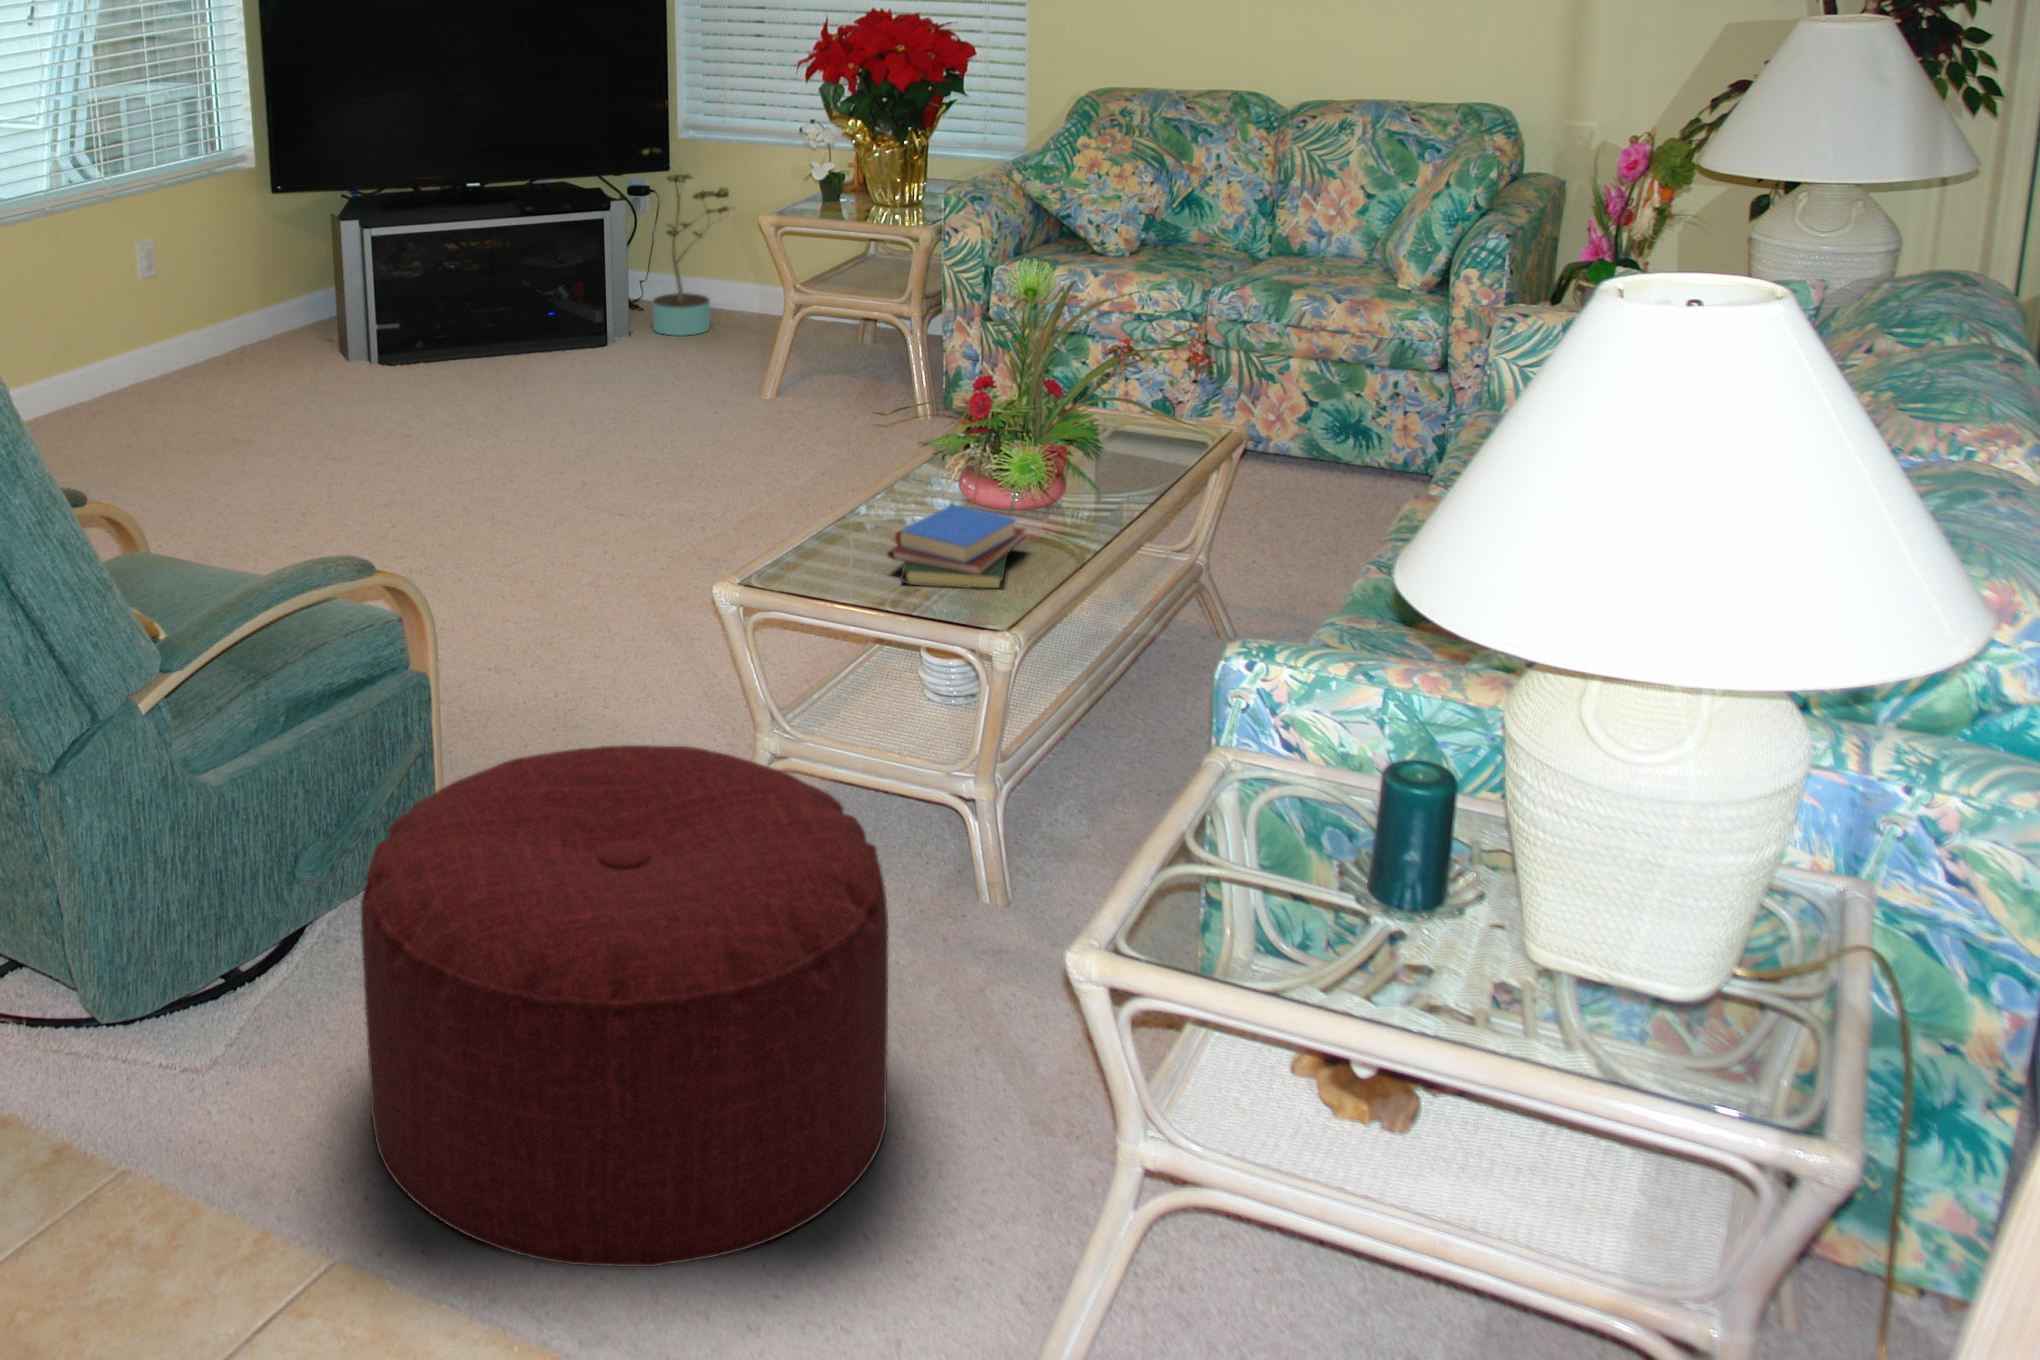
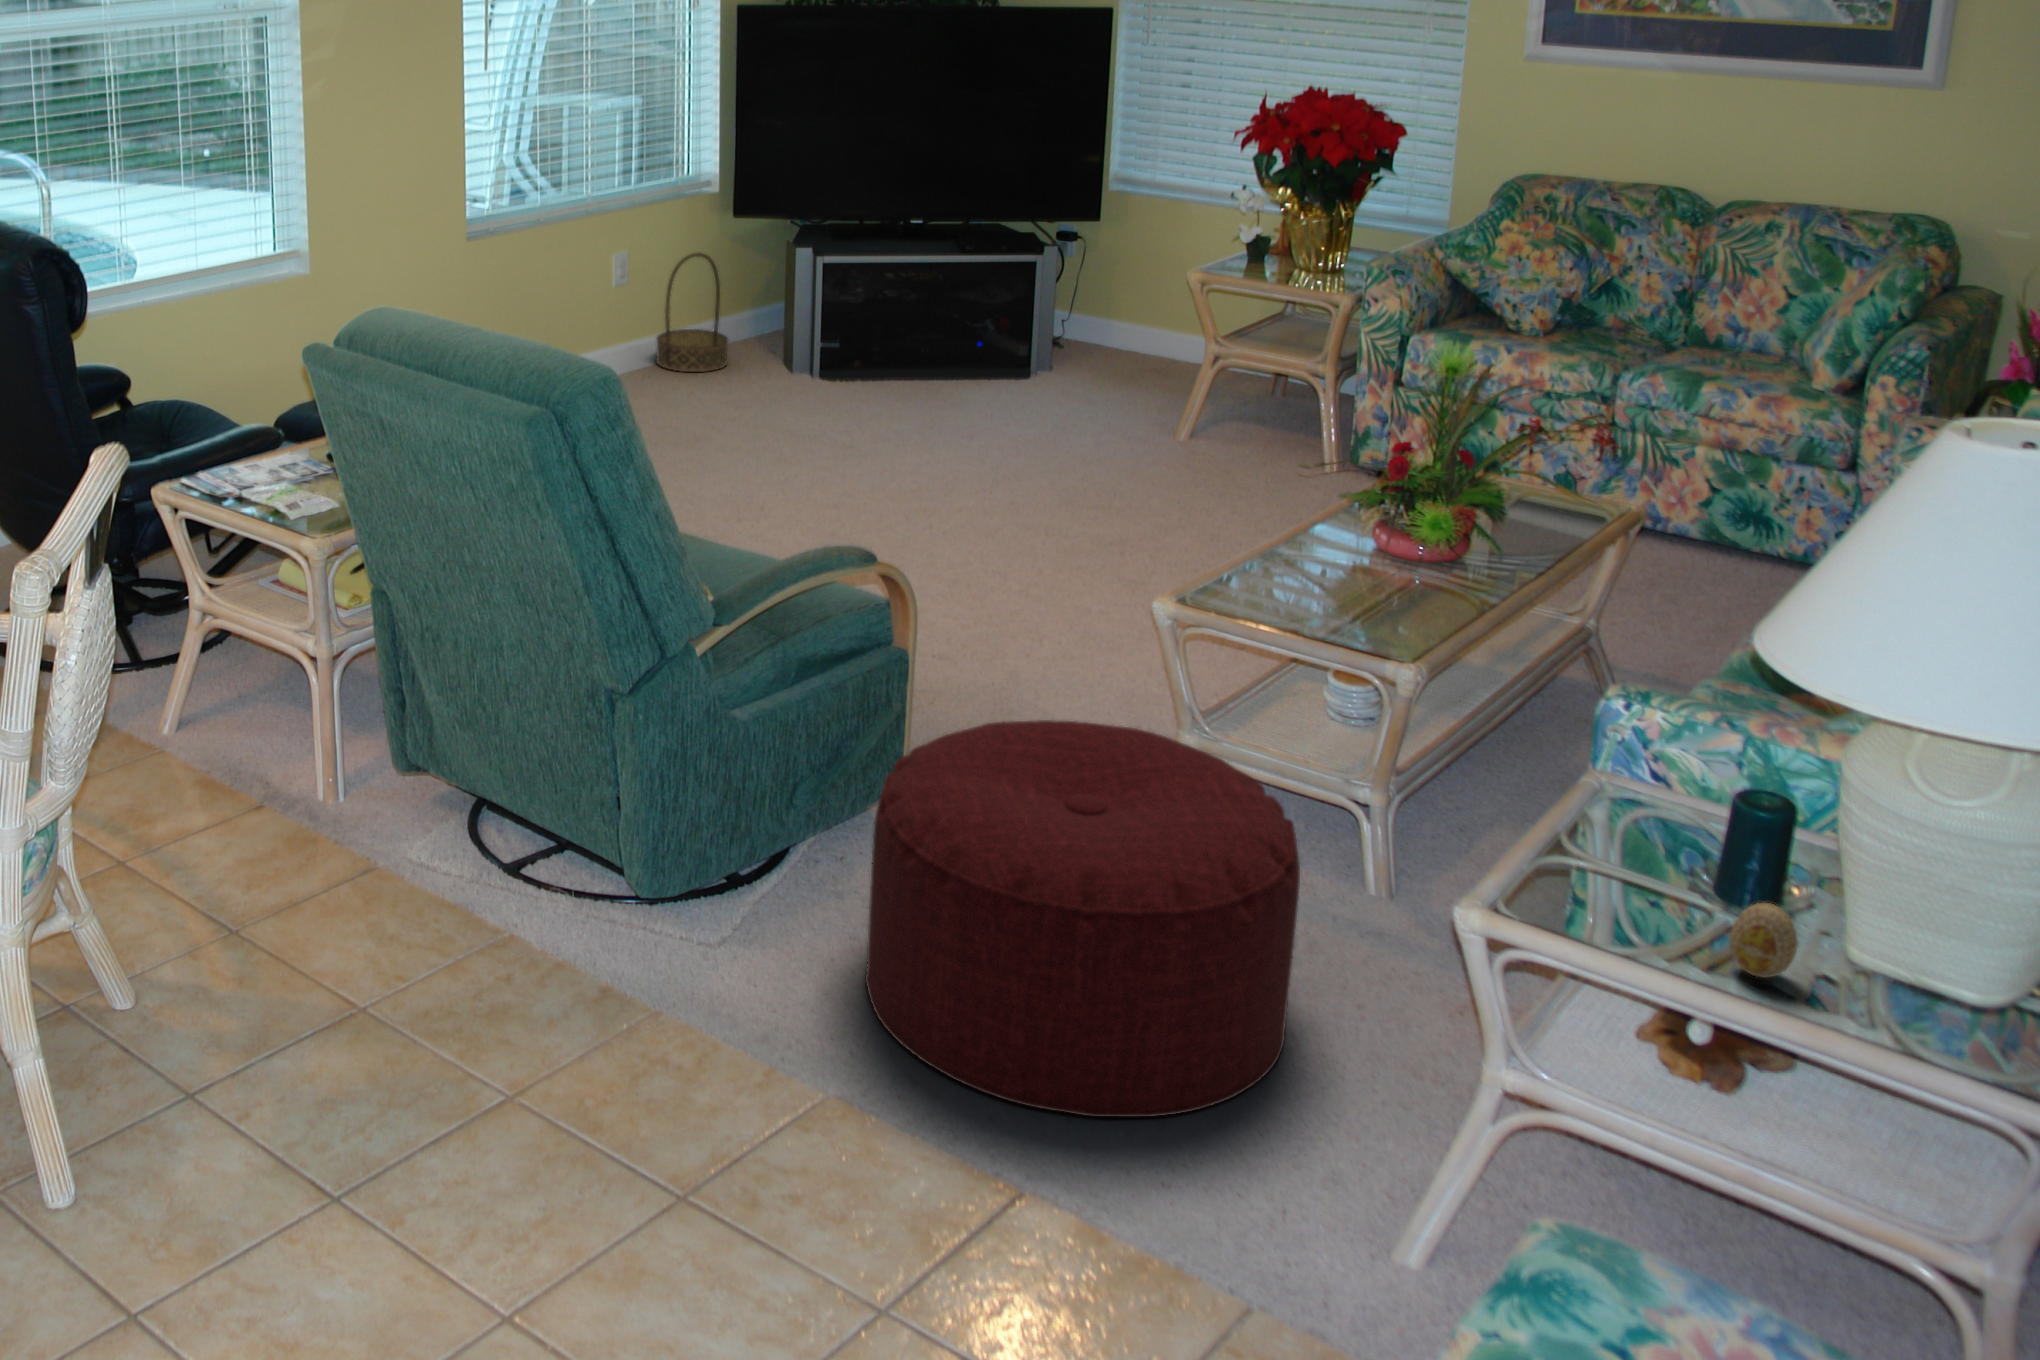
potted plant: present [640,149,729,336] -> none [1068,196,1156,372]
basket: none [199,236,283,371] -> present [656,252,728,372]
book: present [887,504,1026,588] -> none [1307,553,1434,631]
decorative egg: none [1401,911,1483,1009] -> present [1730,903,1798,978]

